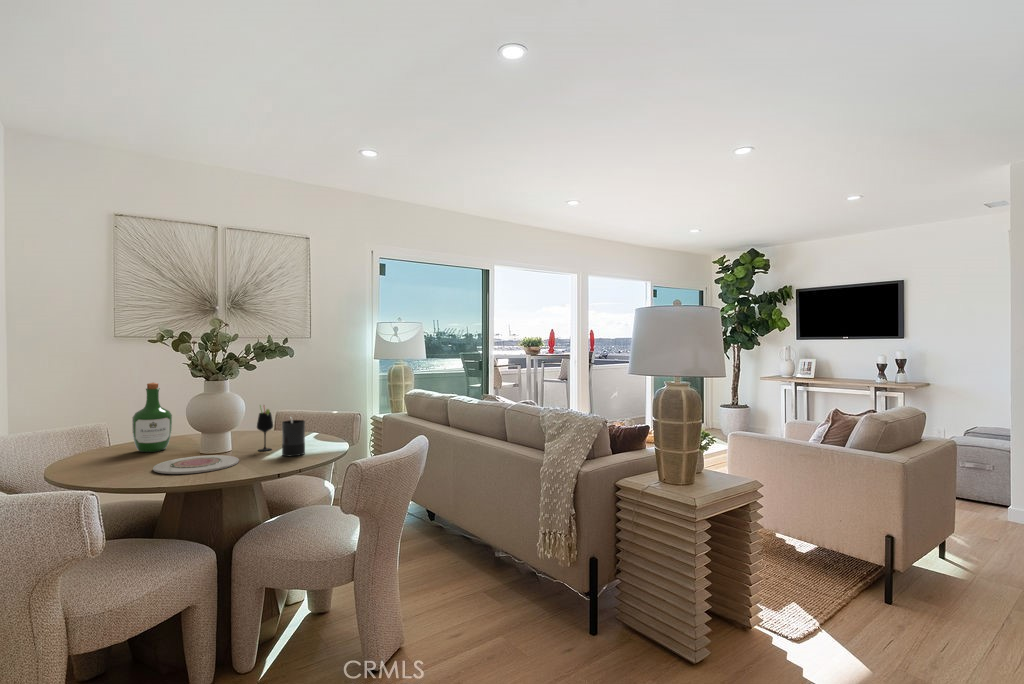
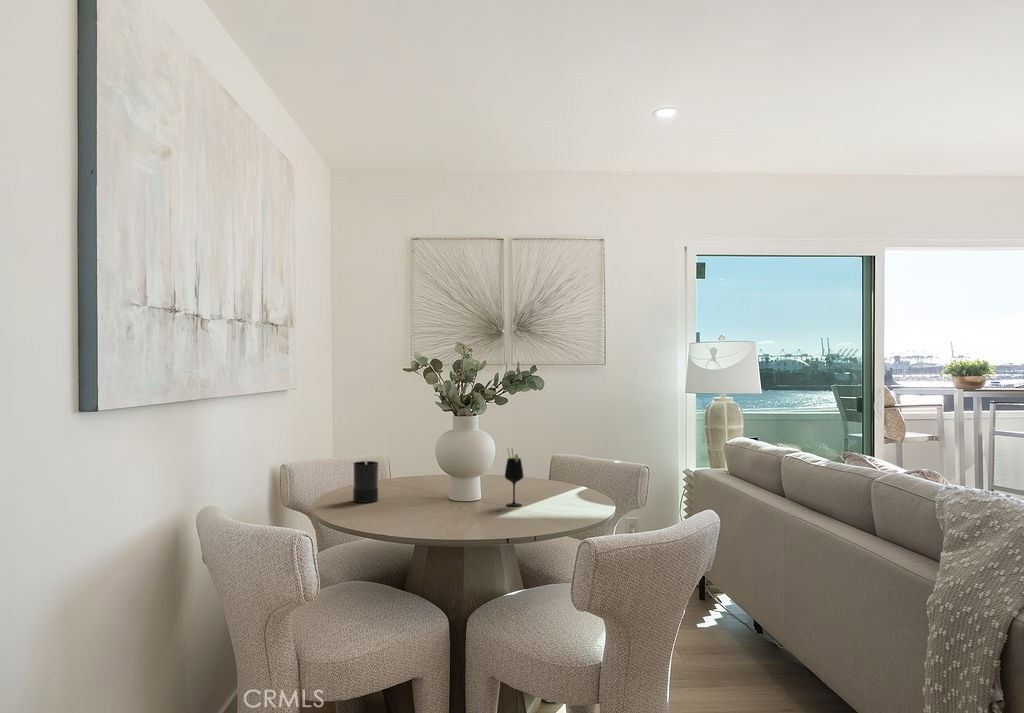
wine bottle: present [132,383,172,452] -> none [385,415,423,495]
candle: present [282,418,305,456] -> present [353,458,378,503]
plate: present [153,455,239,474] -> none [392,505,479,524]

